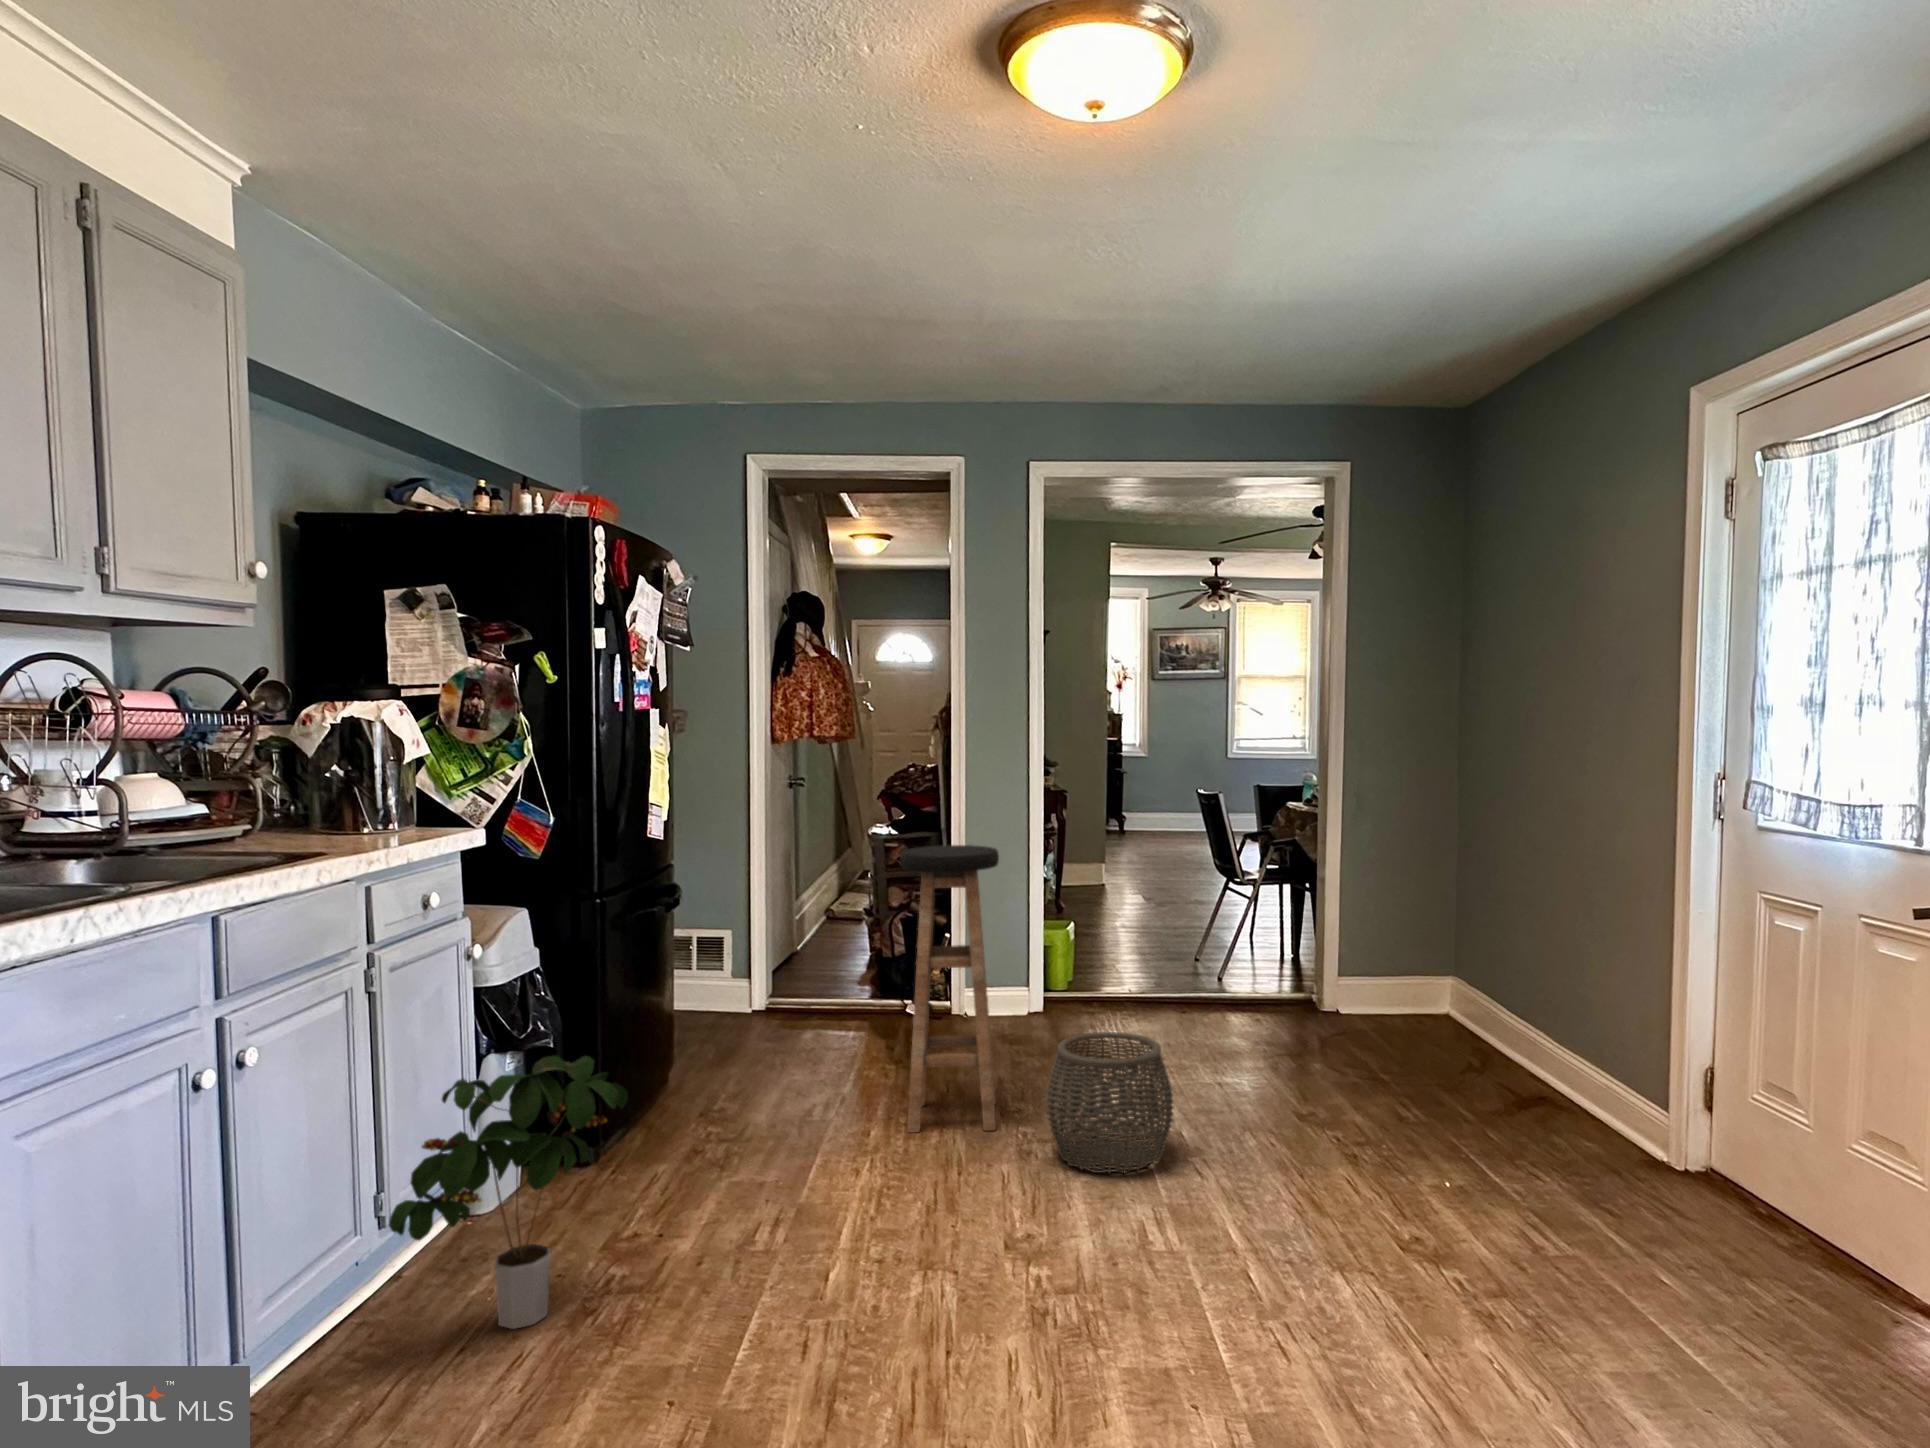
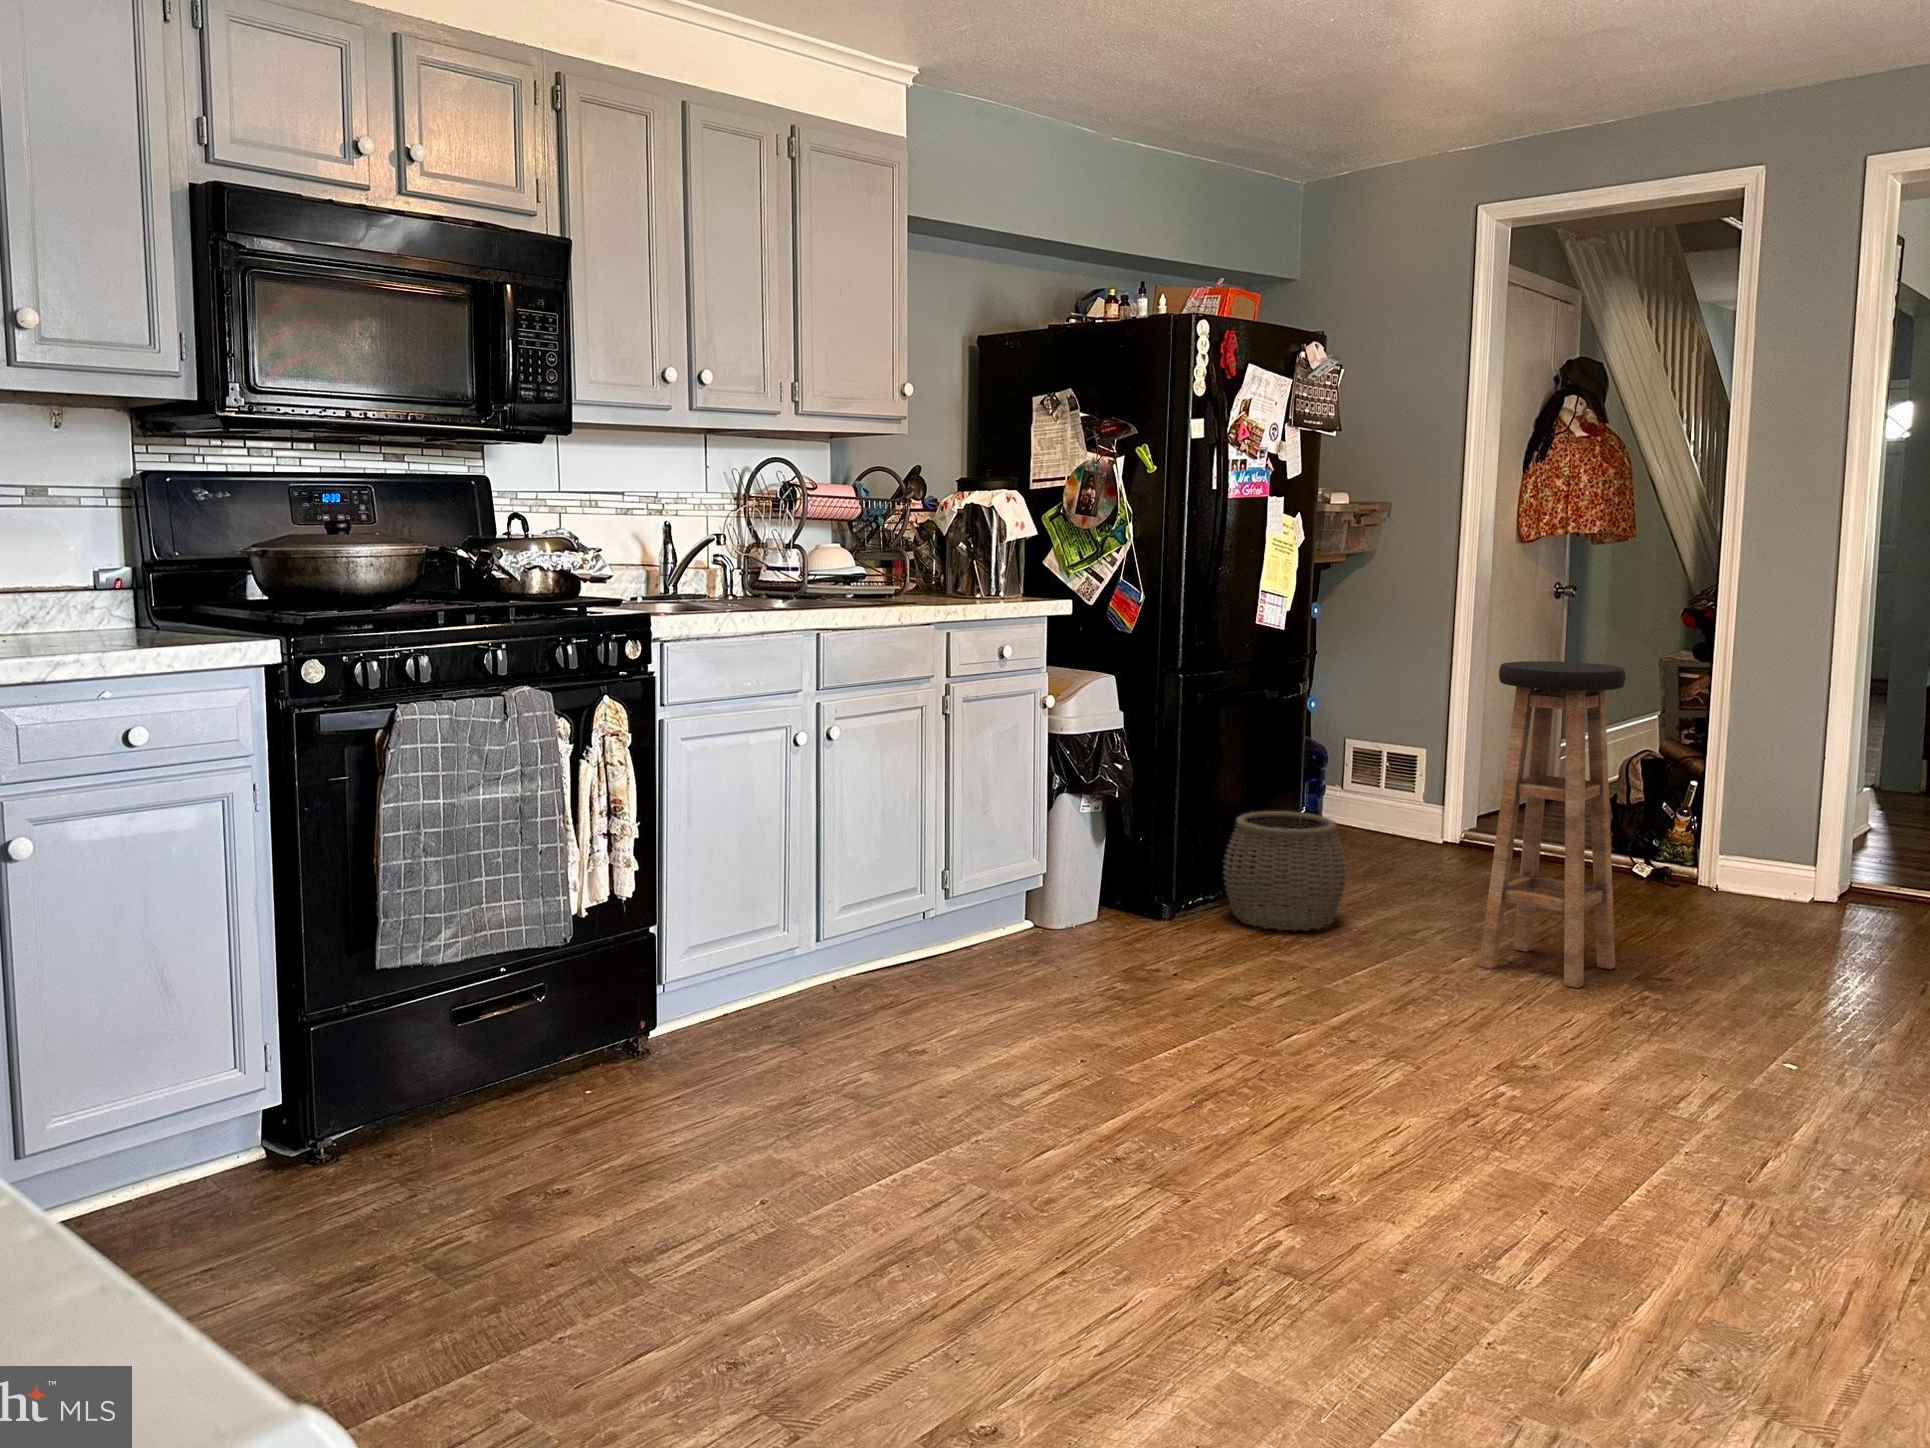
woven basket: present [1046,1032,1174,1173] -> present [1224,811,1347,931]
potted plant: present [389,1056,628,1329] -> none [936,788,1126,993]

